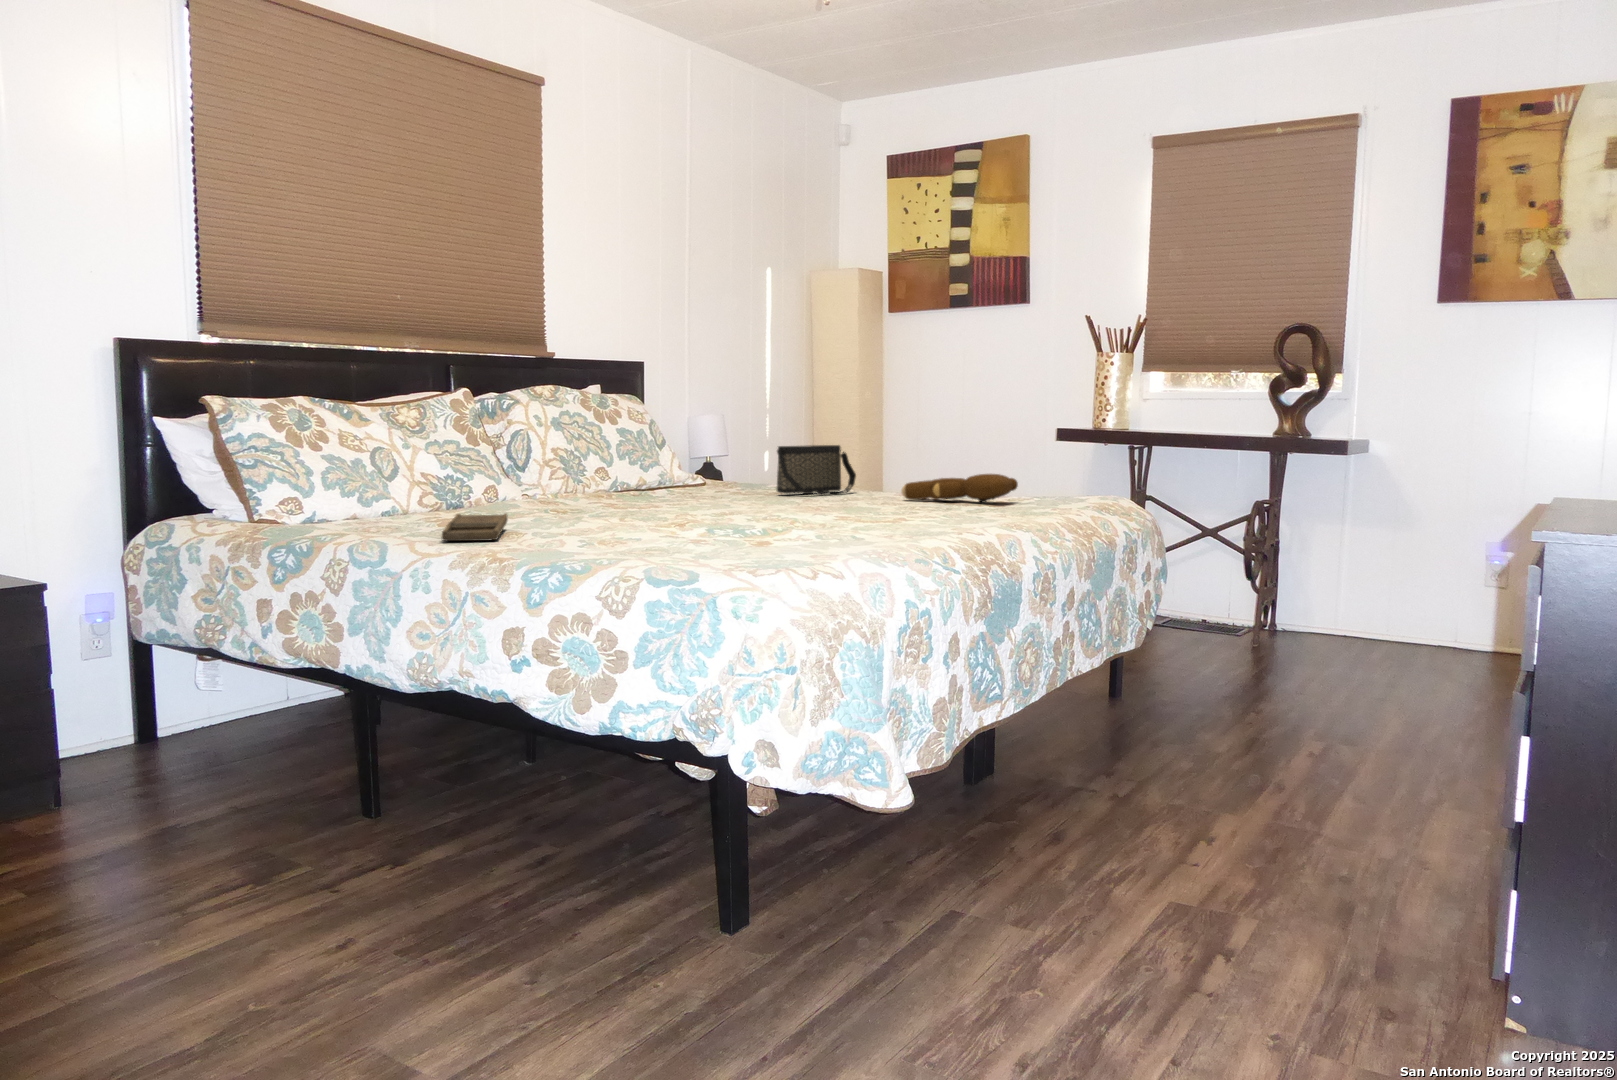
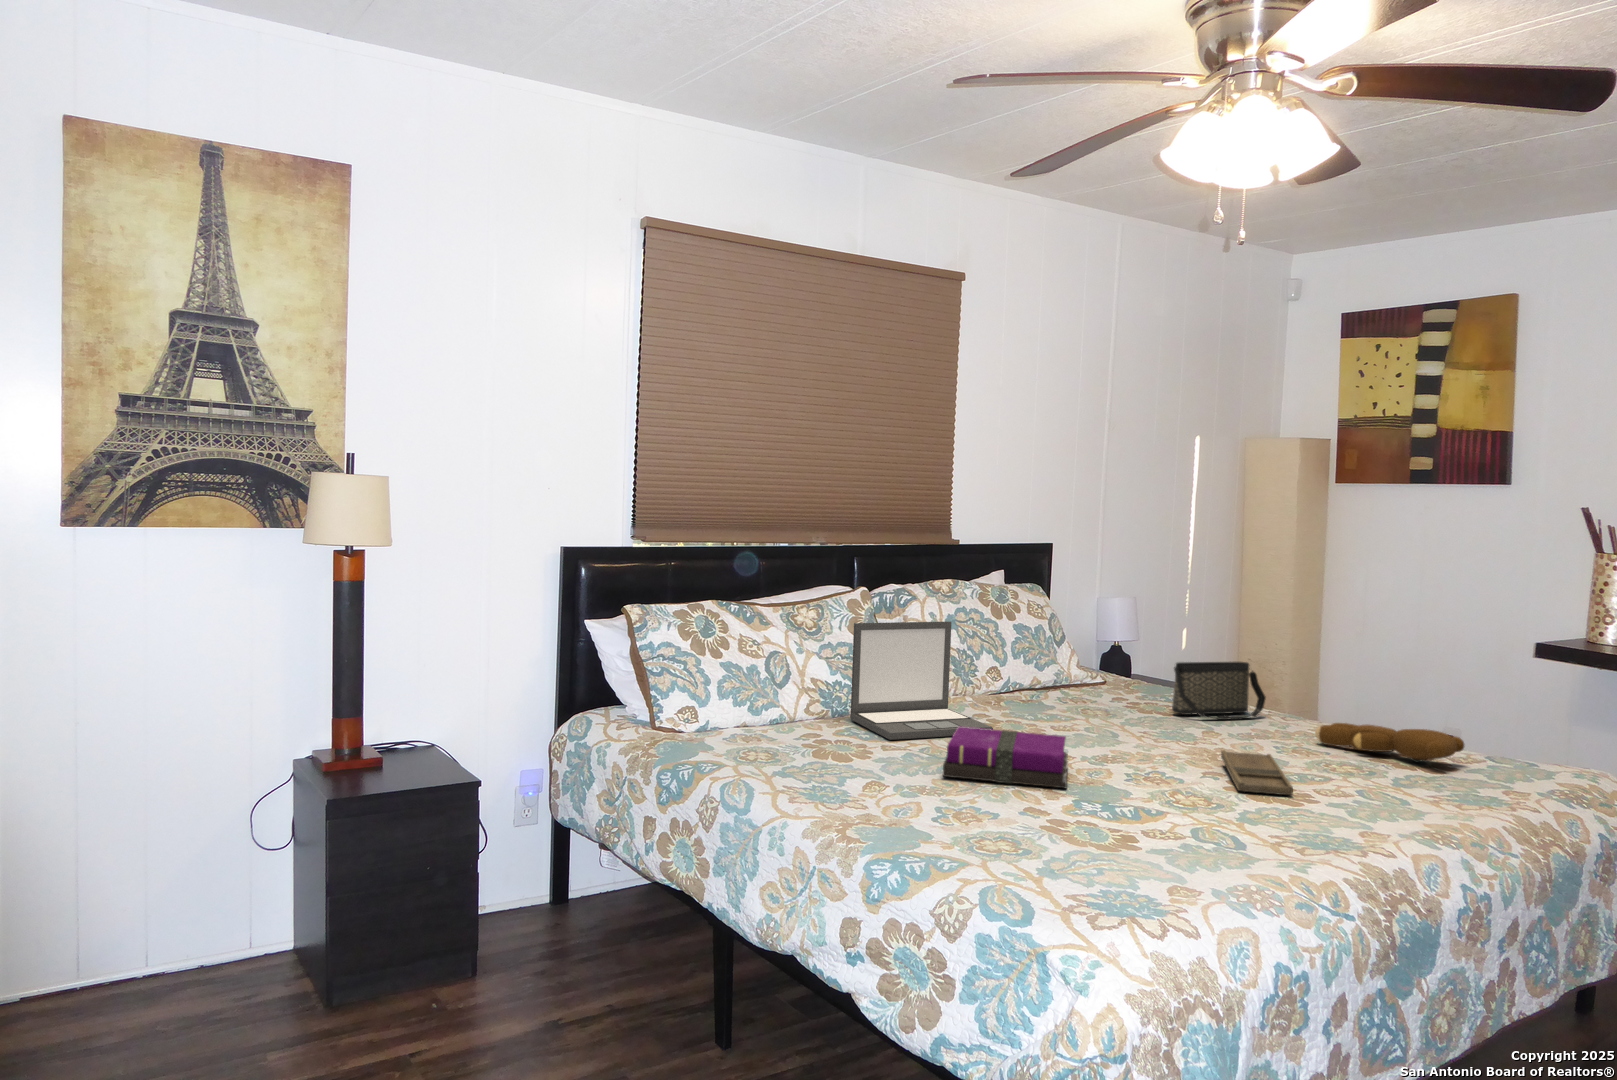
laptop: none [466,409,618,517] -> present [850,621,993,740]
notebook: none [582,490,702,528] -> present [943,727,1068,788]
tray: present [442,513,508,541] -> present [1221,750,1293,795]

